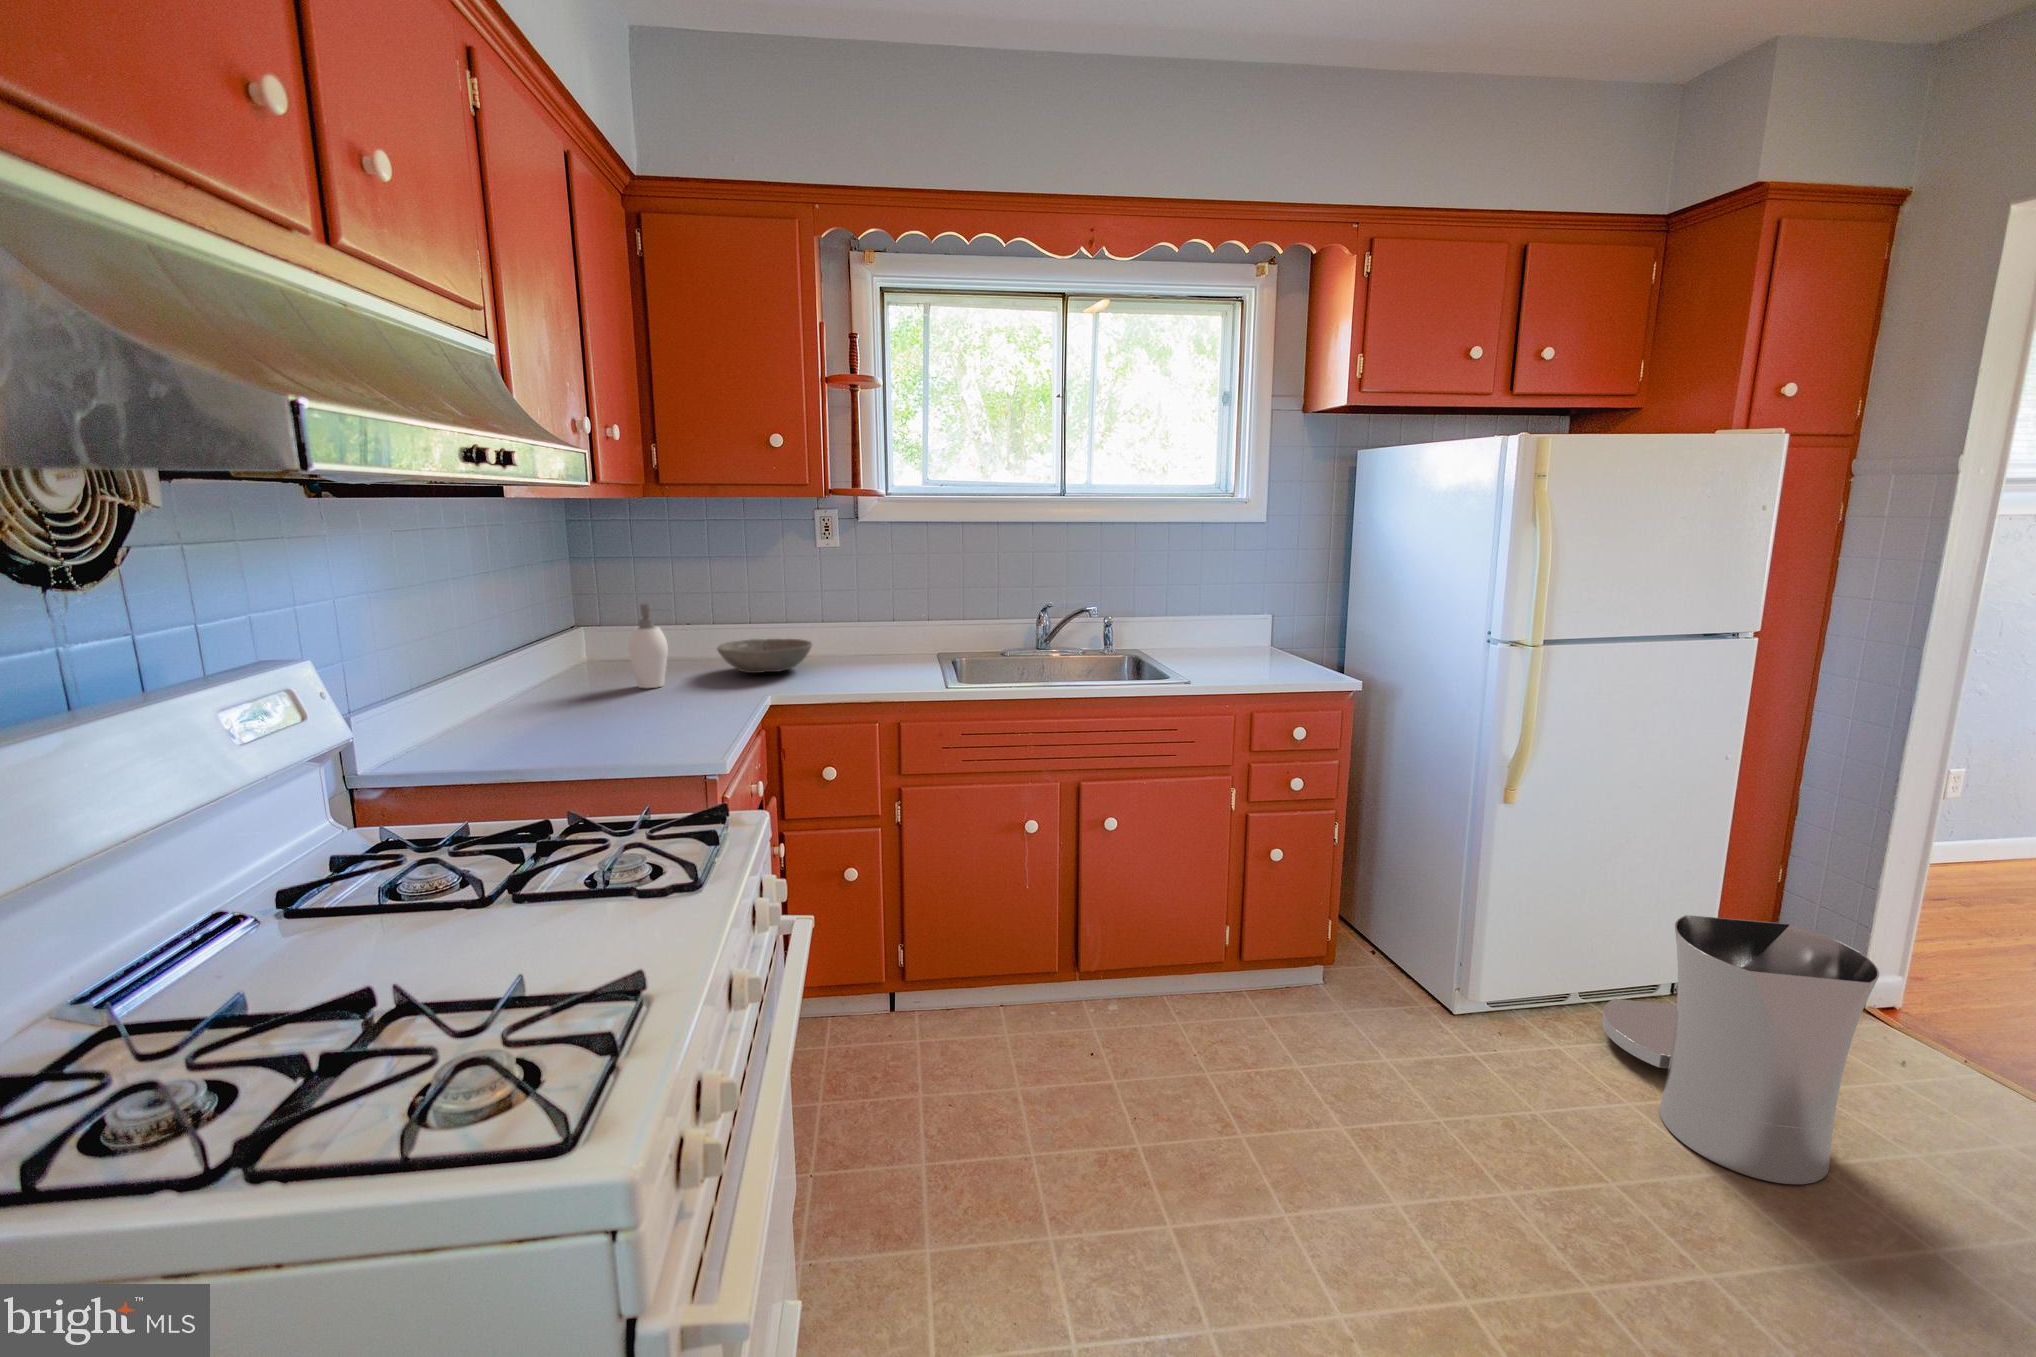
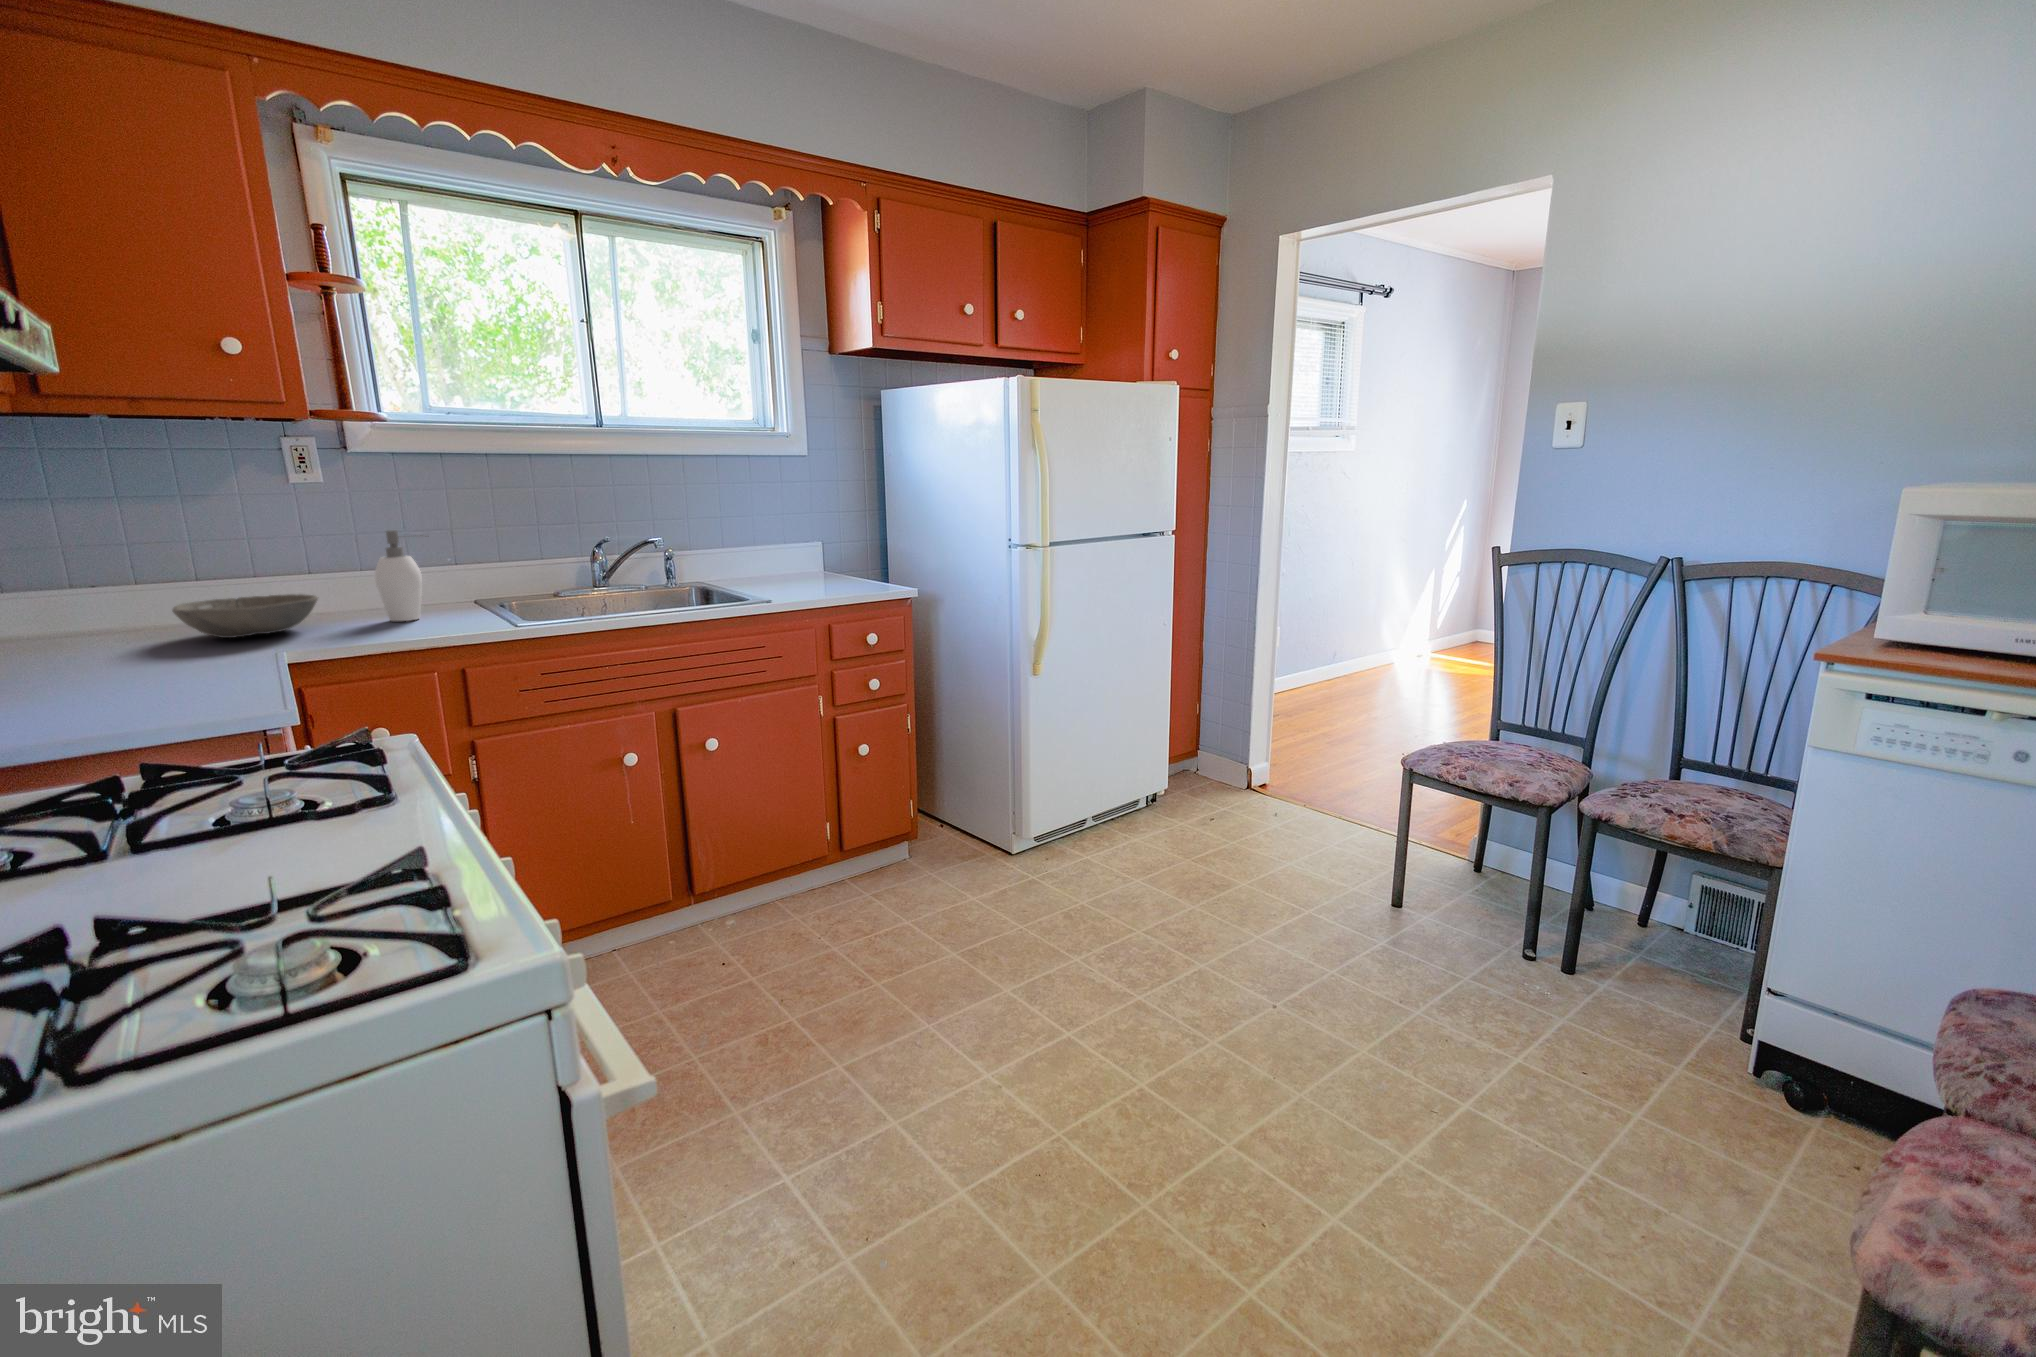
soap dispenser: present [628,603,668,688] -> present [375,530,426,621]
trash can: present [1602,915,1879,1184] -> none [1111,727,1262,898]

